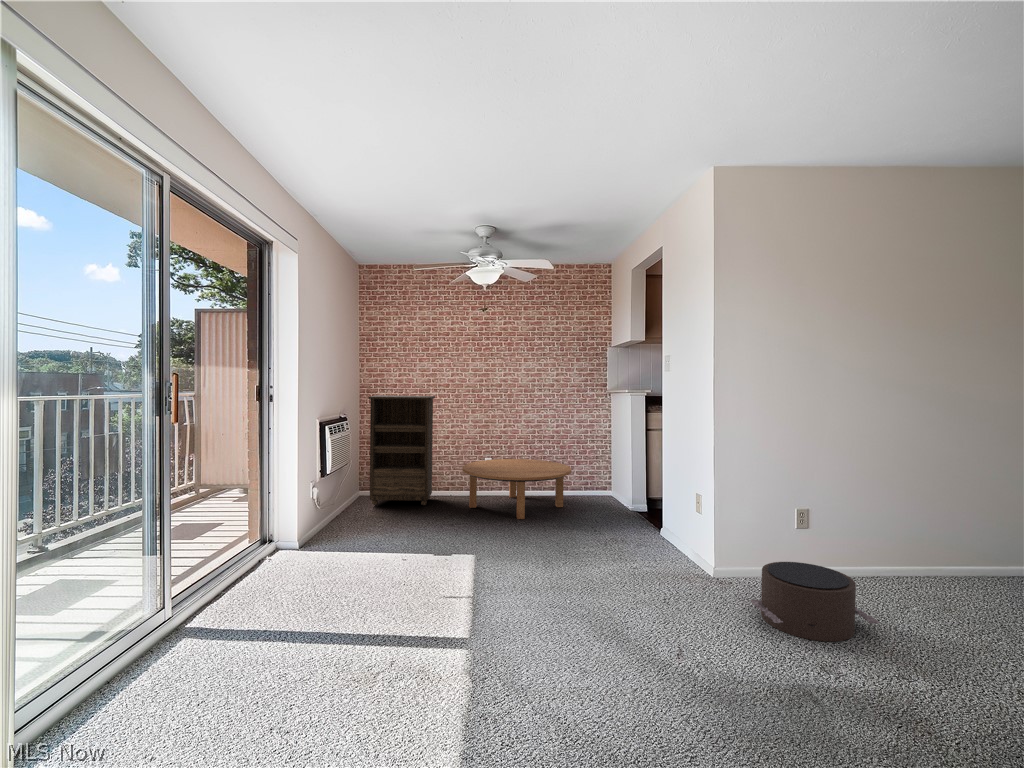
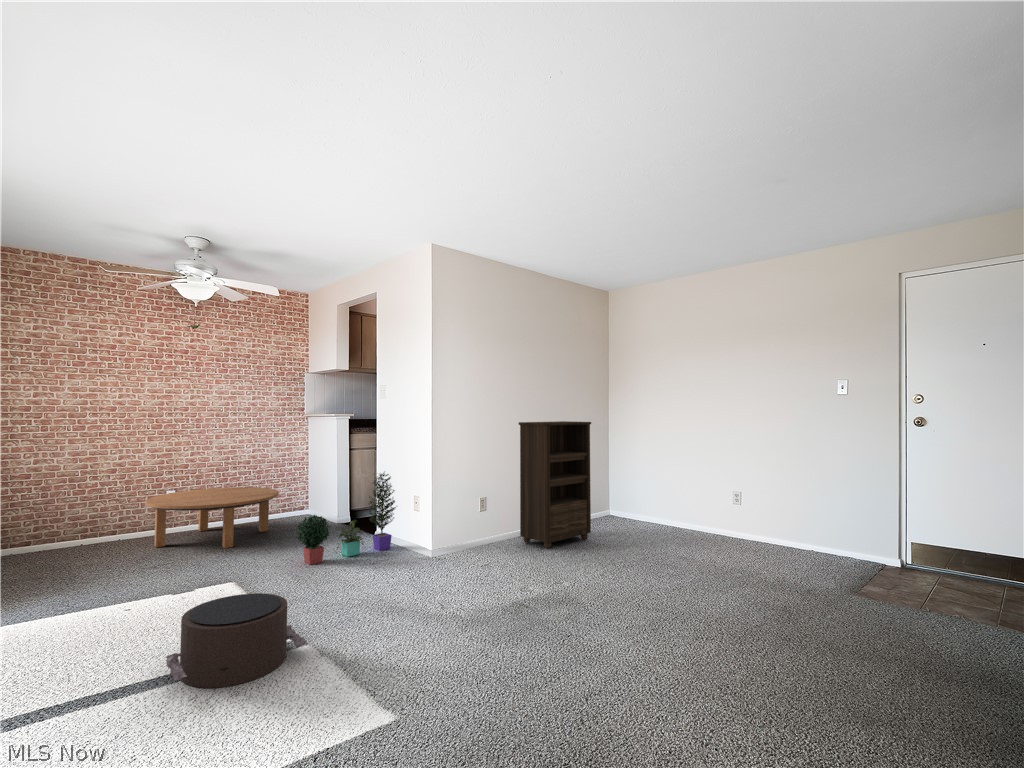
bookshelf: present [369,395,435,505] -> present [519,421,591,549]
potted plant: none [564,463,678,554] -> present [296,473,396,565]
pouf: present [751,562,879,642] -> present [166,593,307,688]

